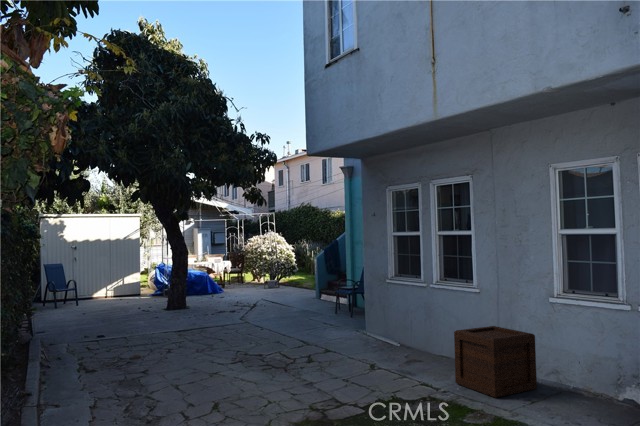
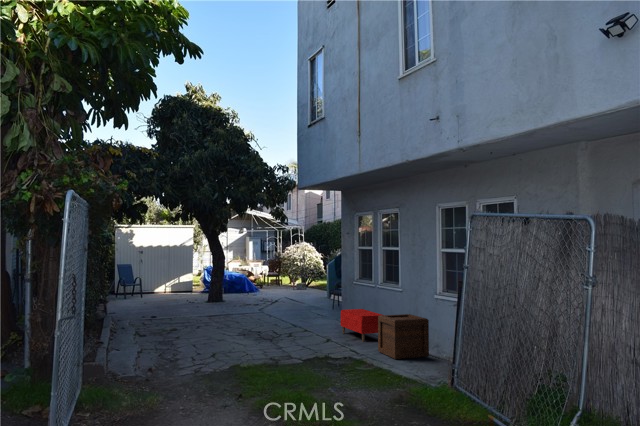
bench: none [372,317,443,366] -> present [341,309,382,342]

